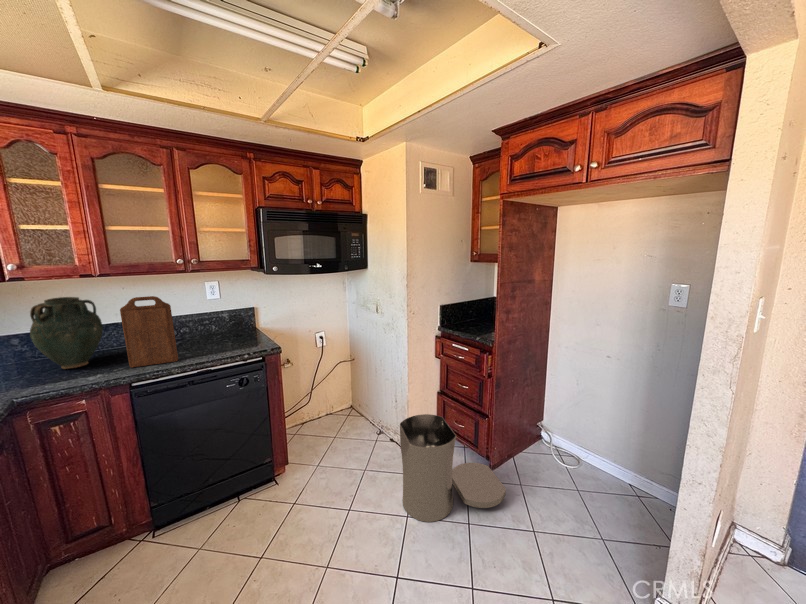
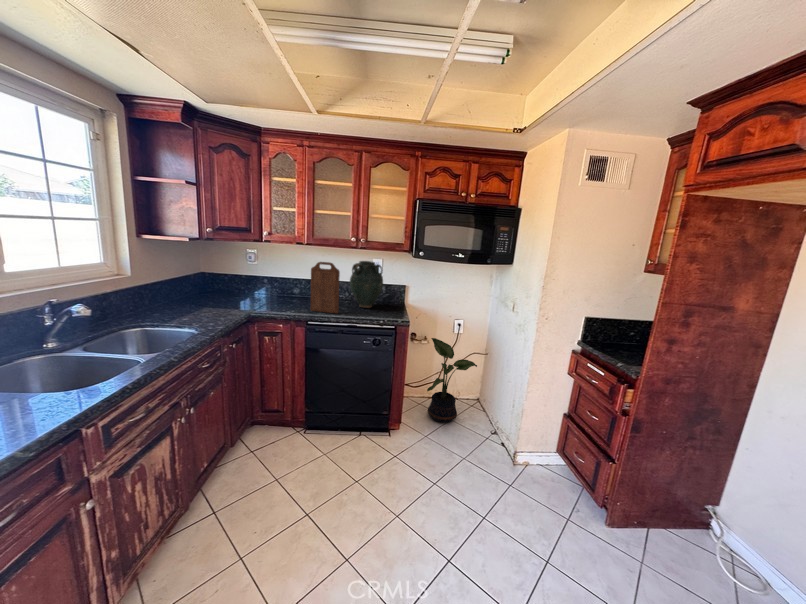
vase: present [30,297,103,369] -> present [350,261,383,308]
potted plant: none [296,359,351,446] -> present [427,338,477,423]
trash can: present [400,414,506,522] -> none [485,424,616,569]

